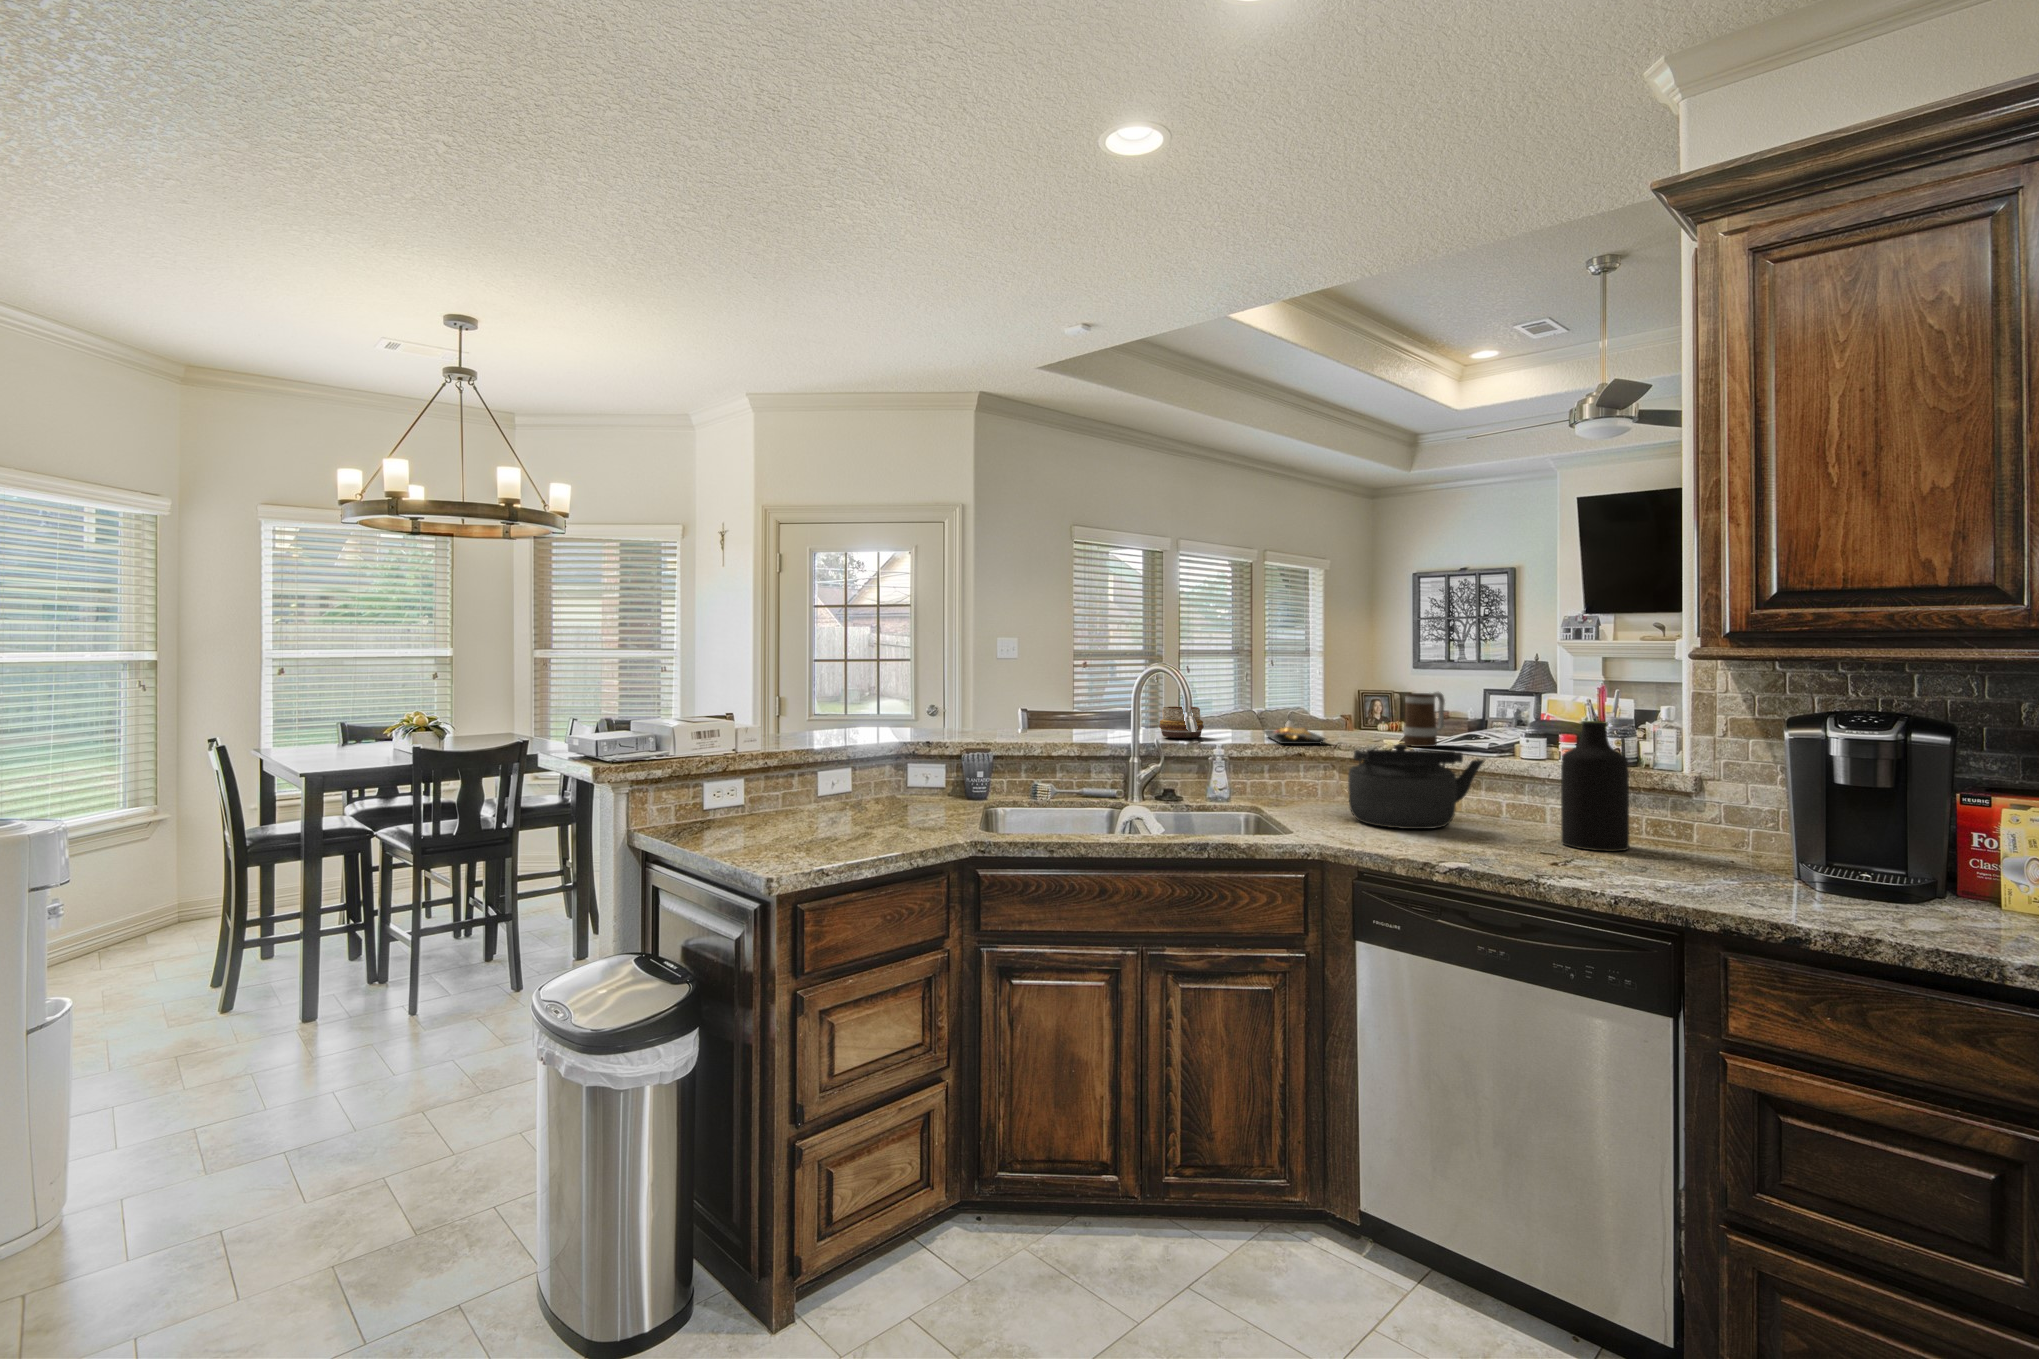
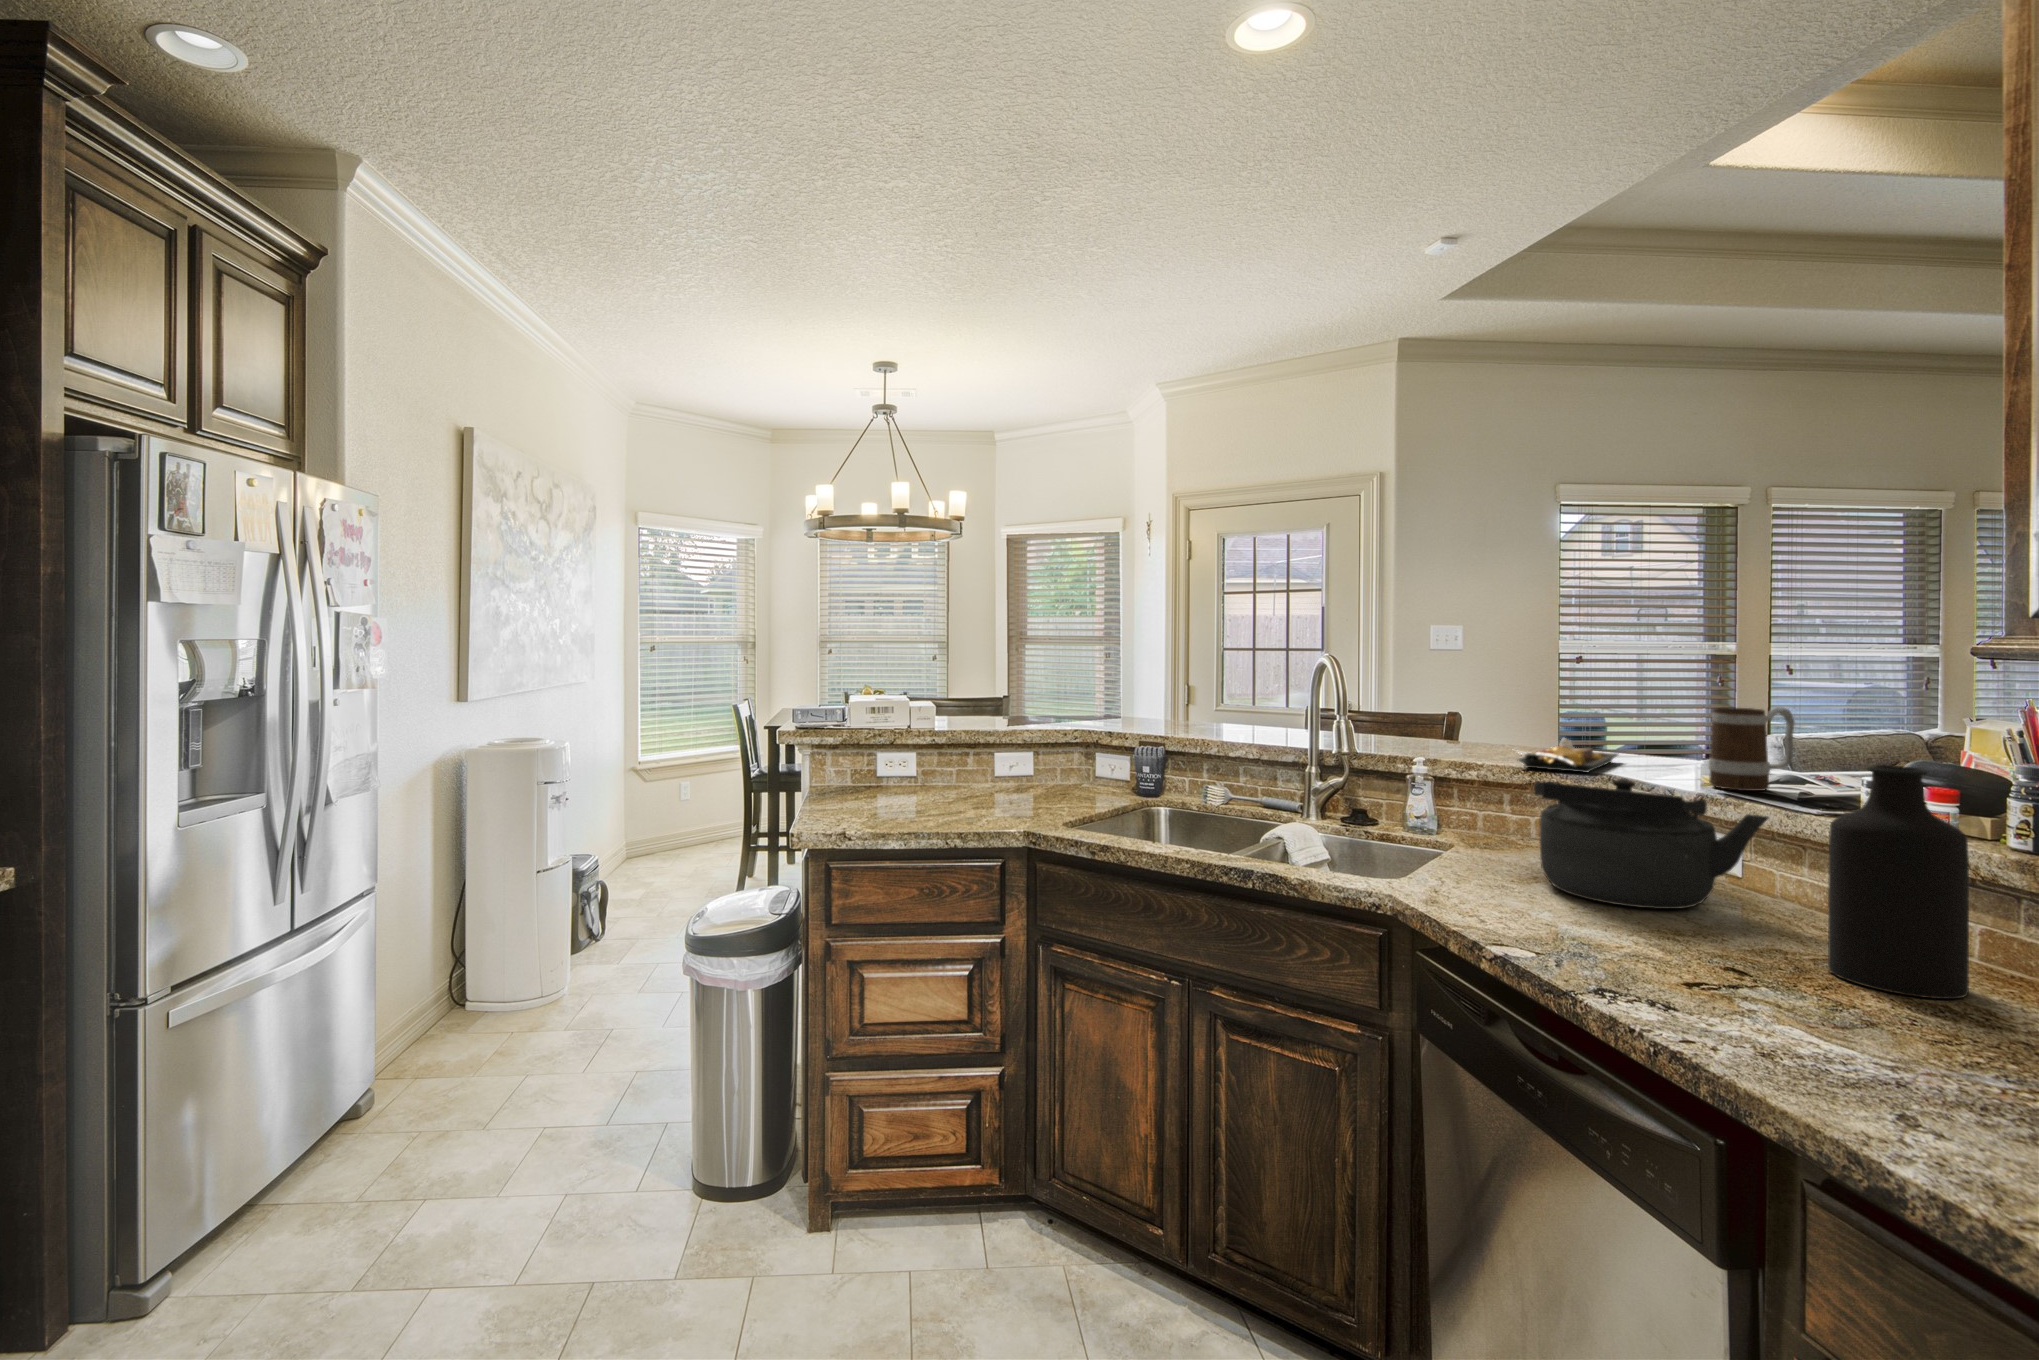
decorative bowl: present [1159,706,1204,738] -> none [1403,711,1465,751]

